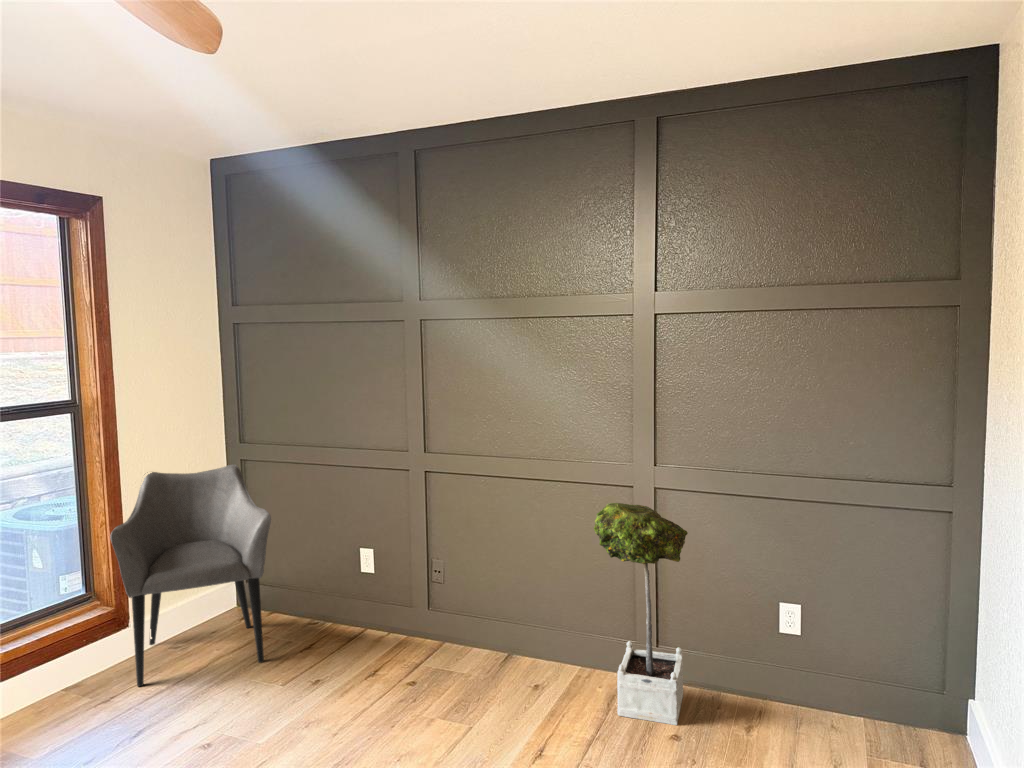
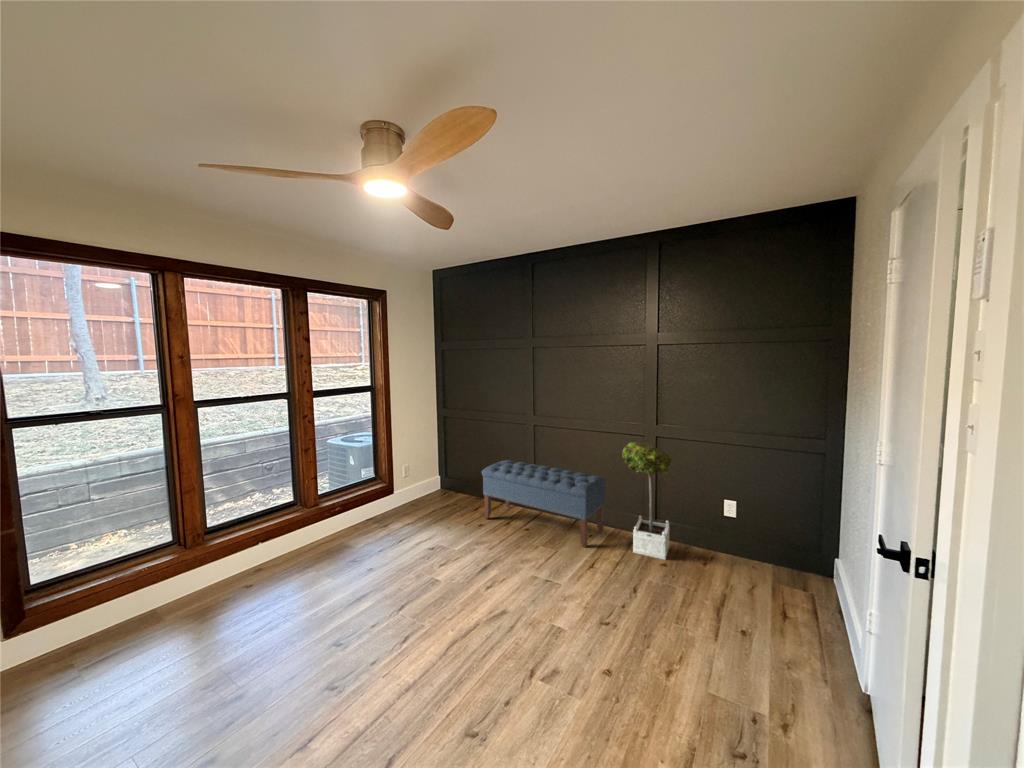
armchair: present [110,465,271,687] -> none [388,419,460,522]
bench: none [318,543,565,714] -> present [482,460,606,548]

